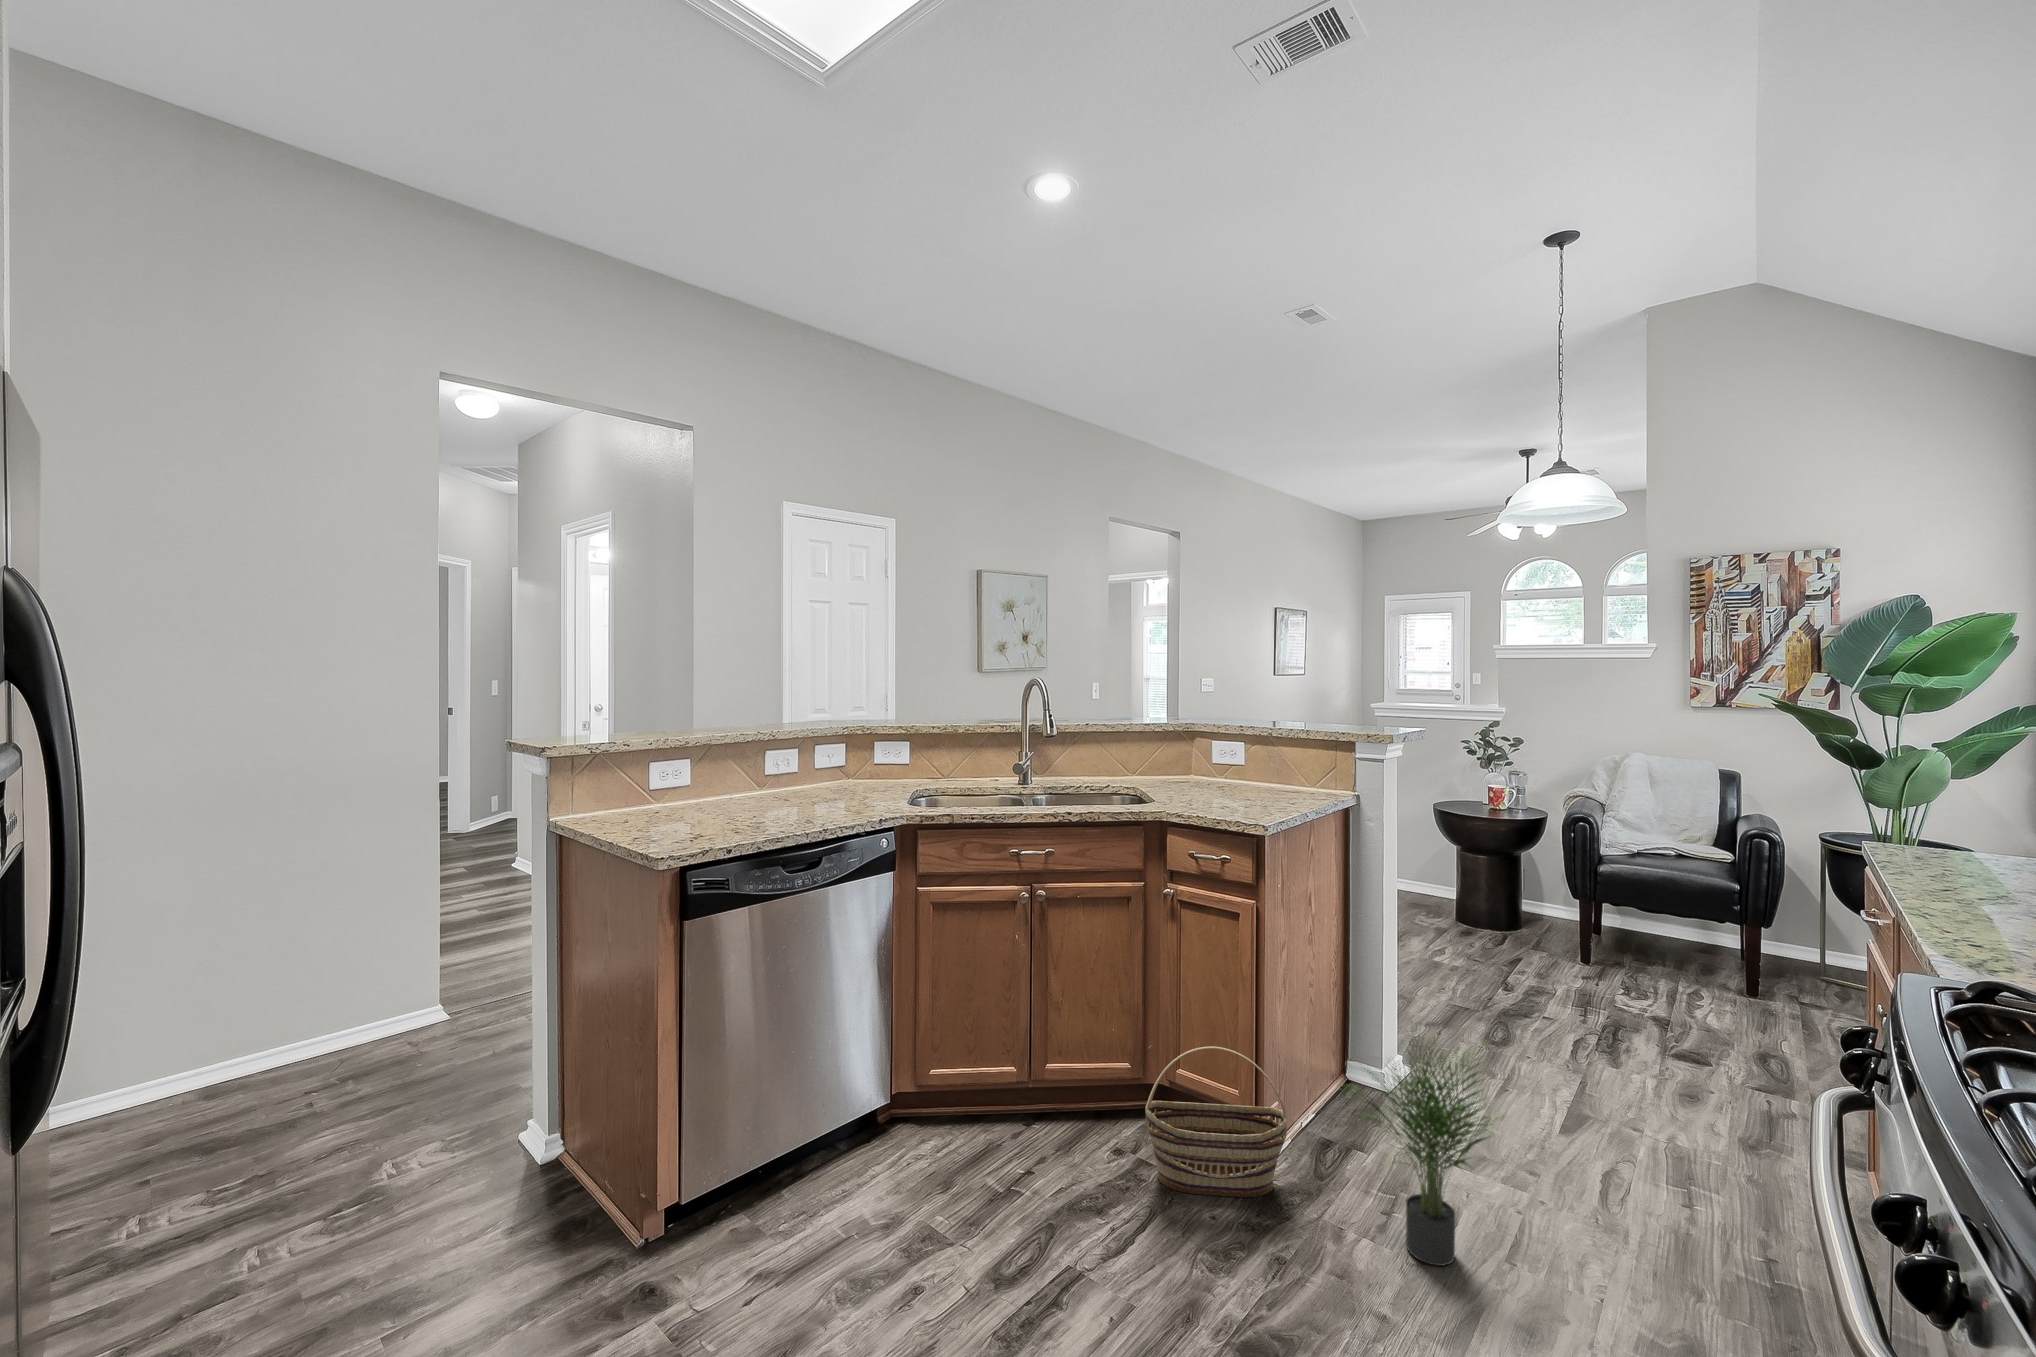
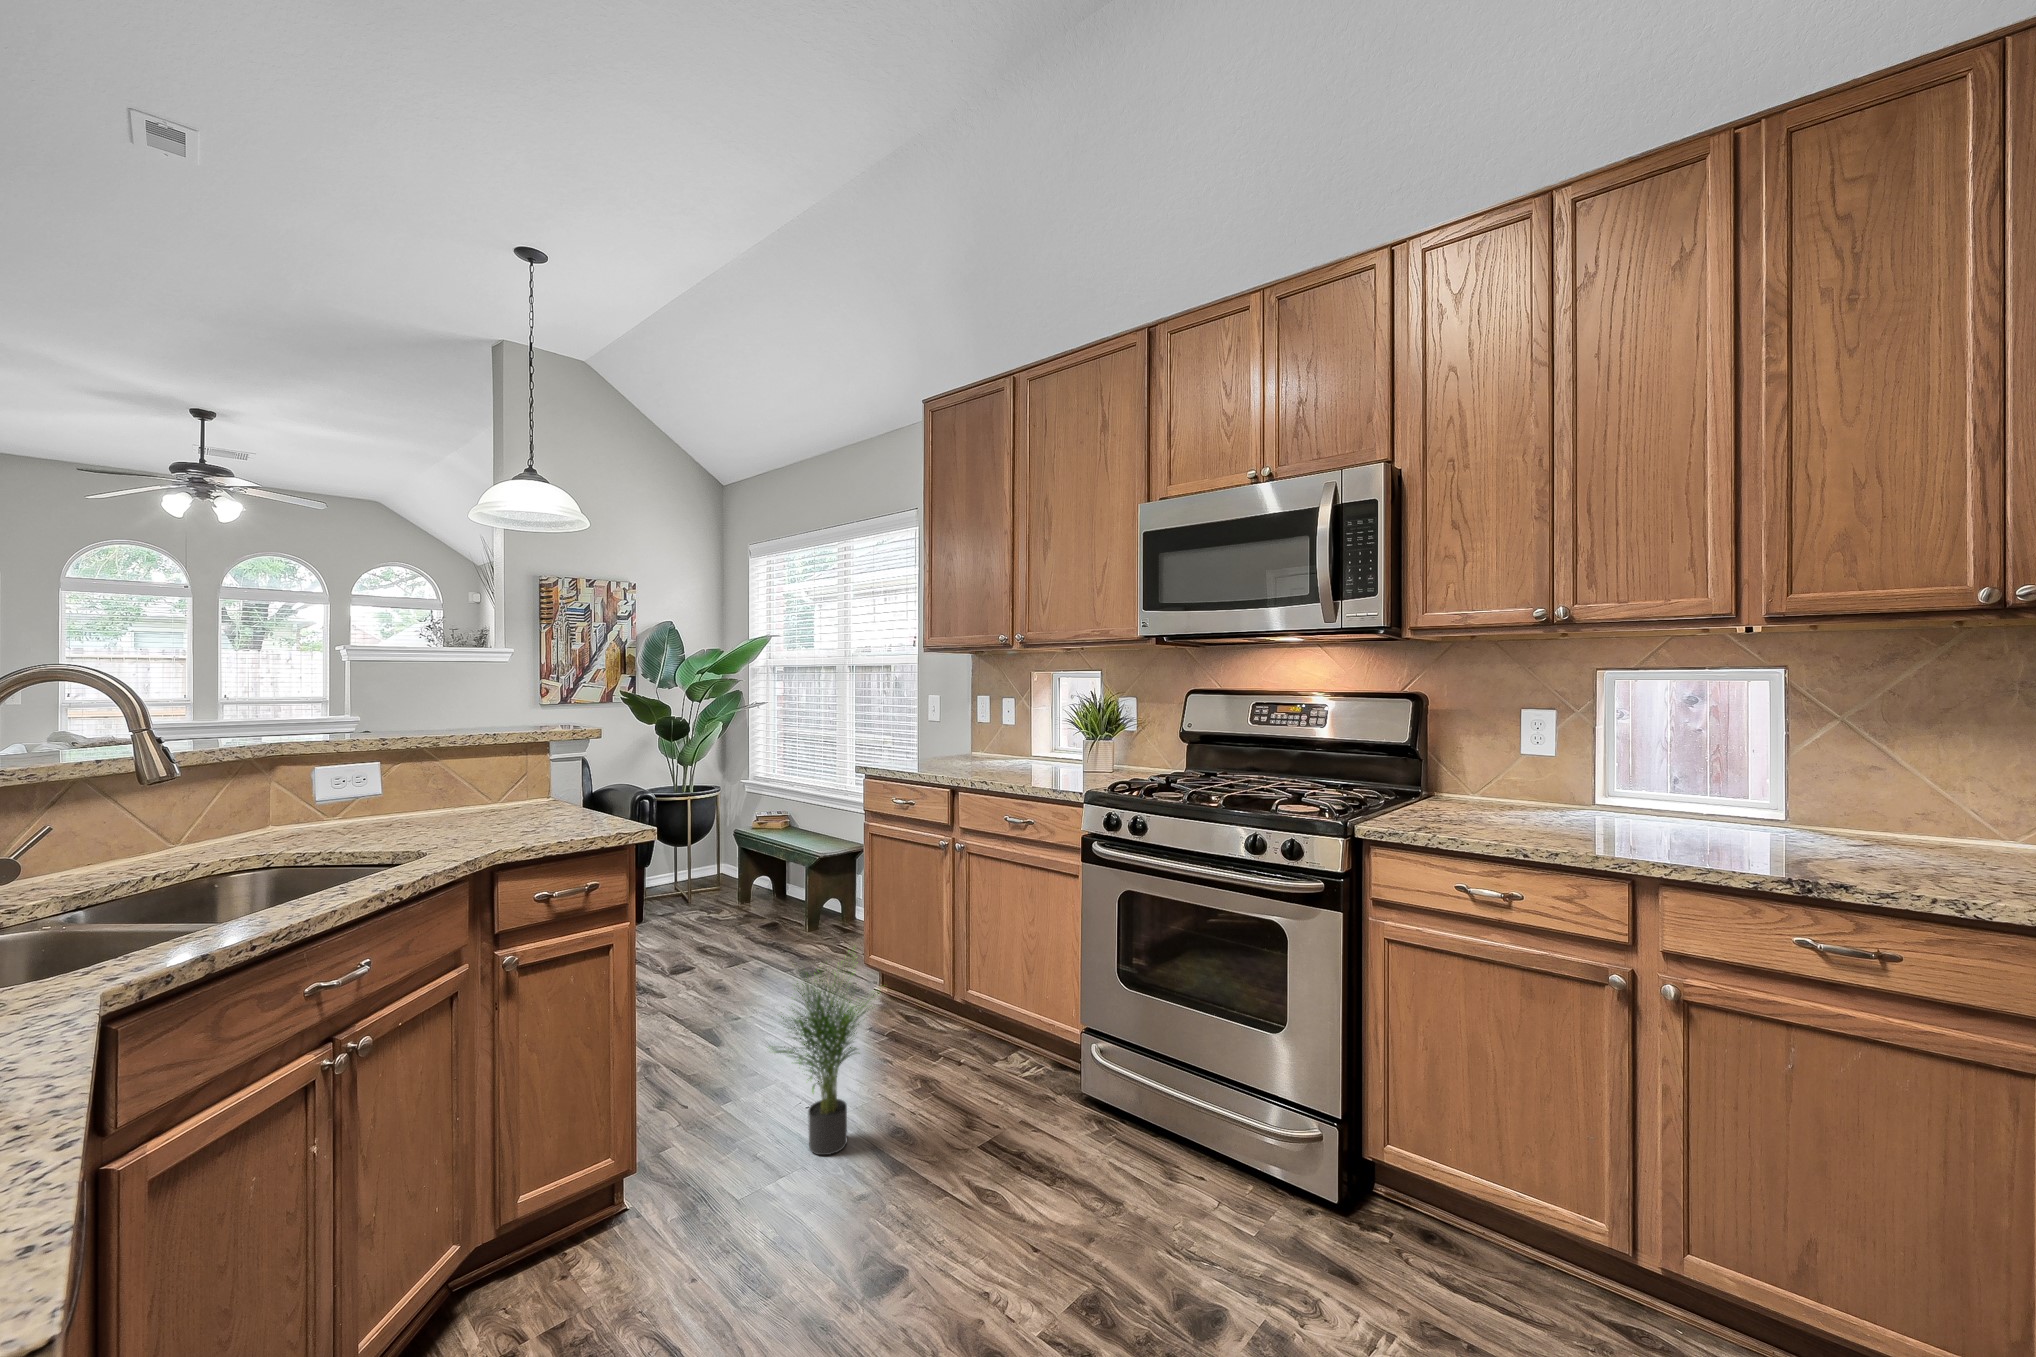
basket: present [1145,1046,1287,1197] -> none [589,1090,713,1306]

